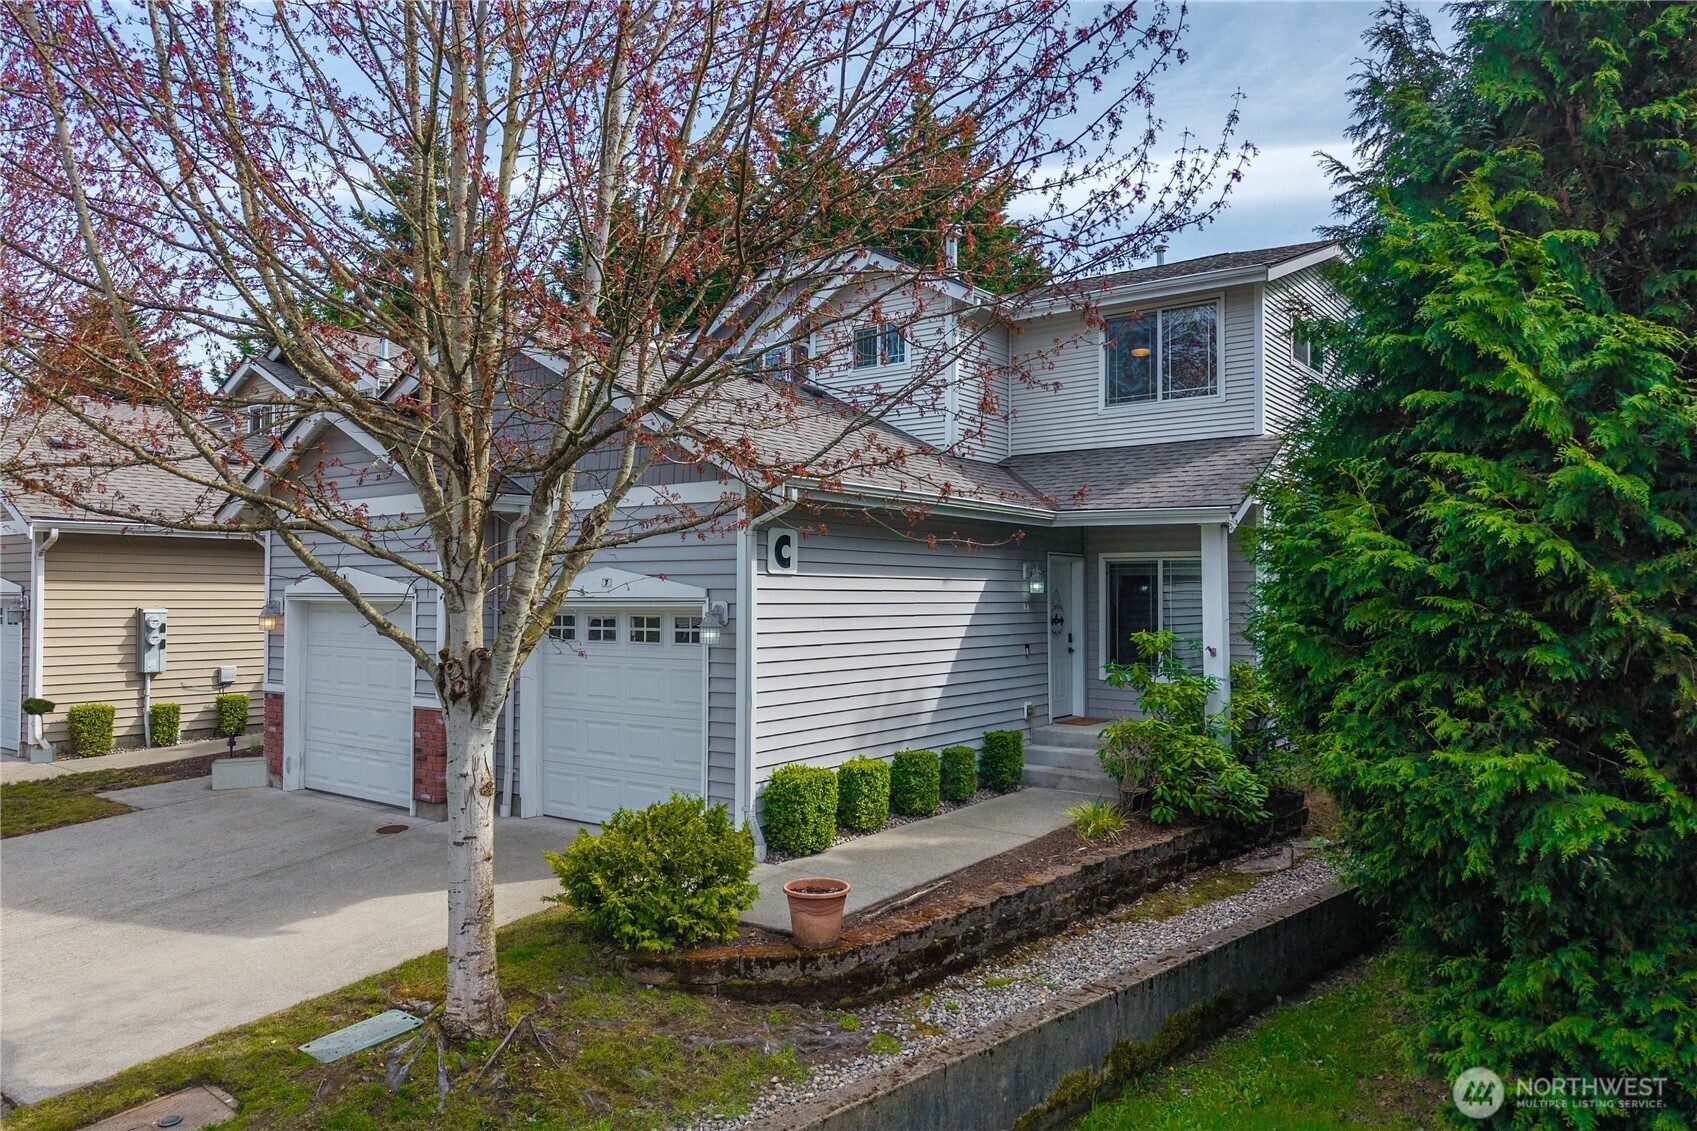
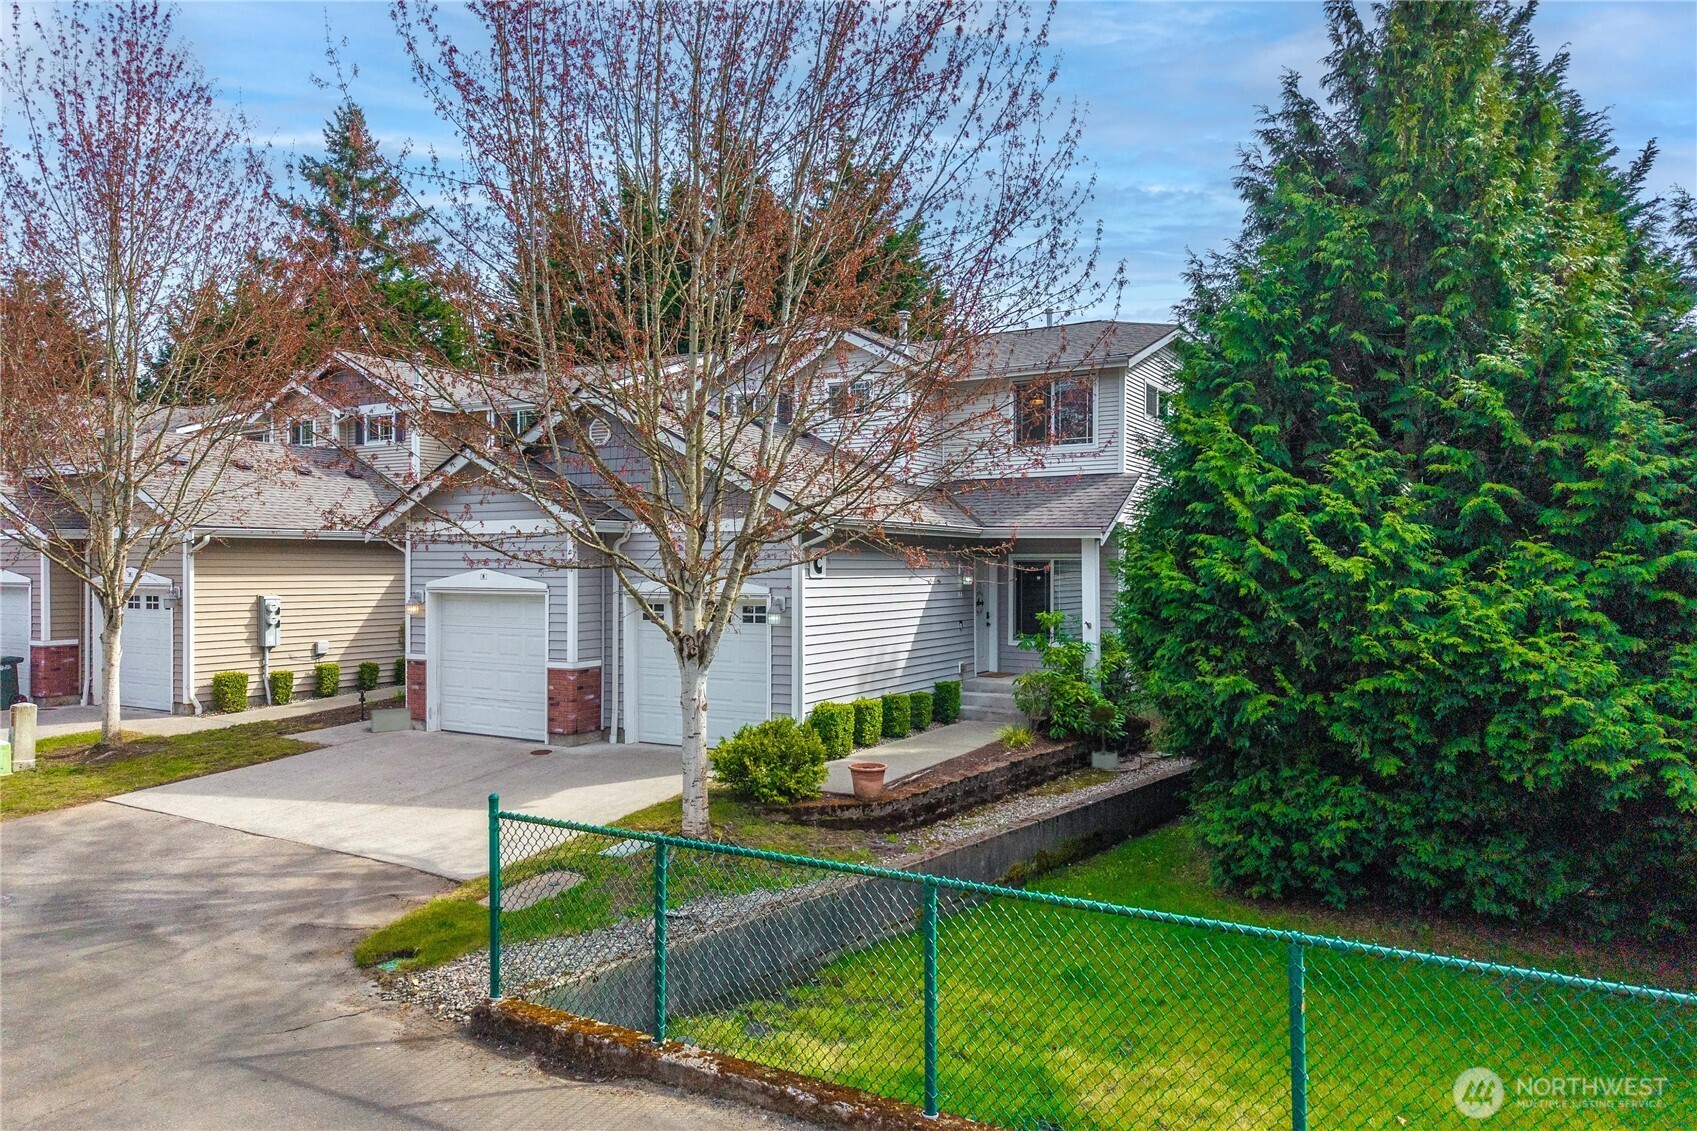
potted tree: present [22,697,56,763] -> present [1089,705,1117,769]

